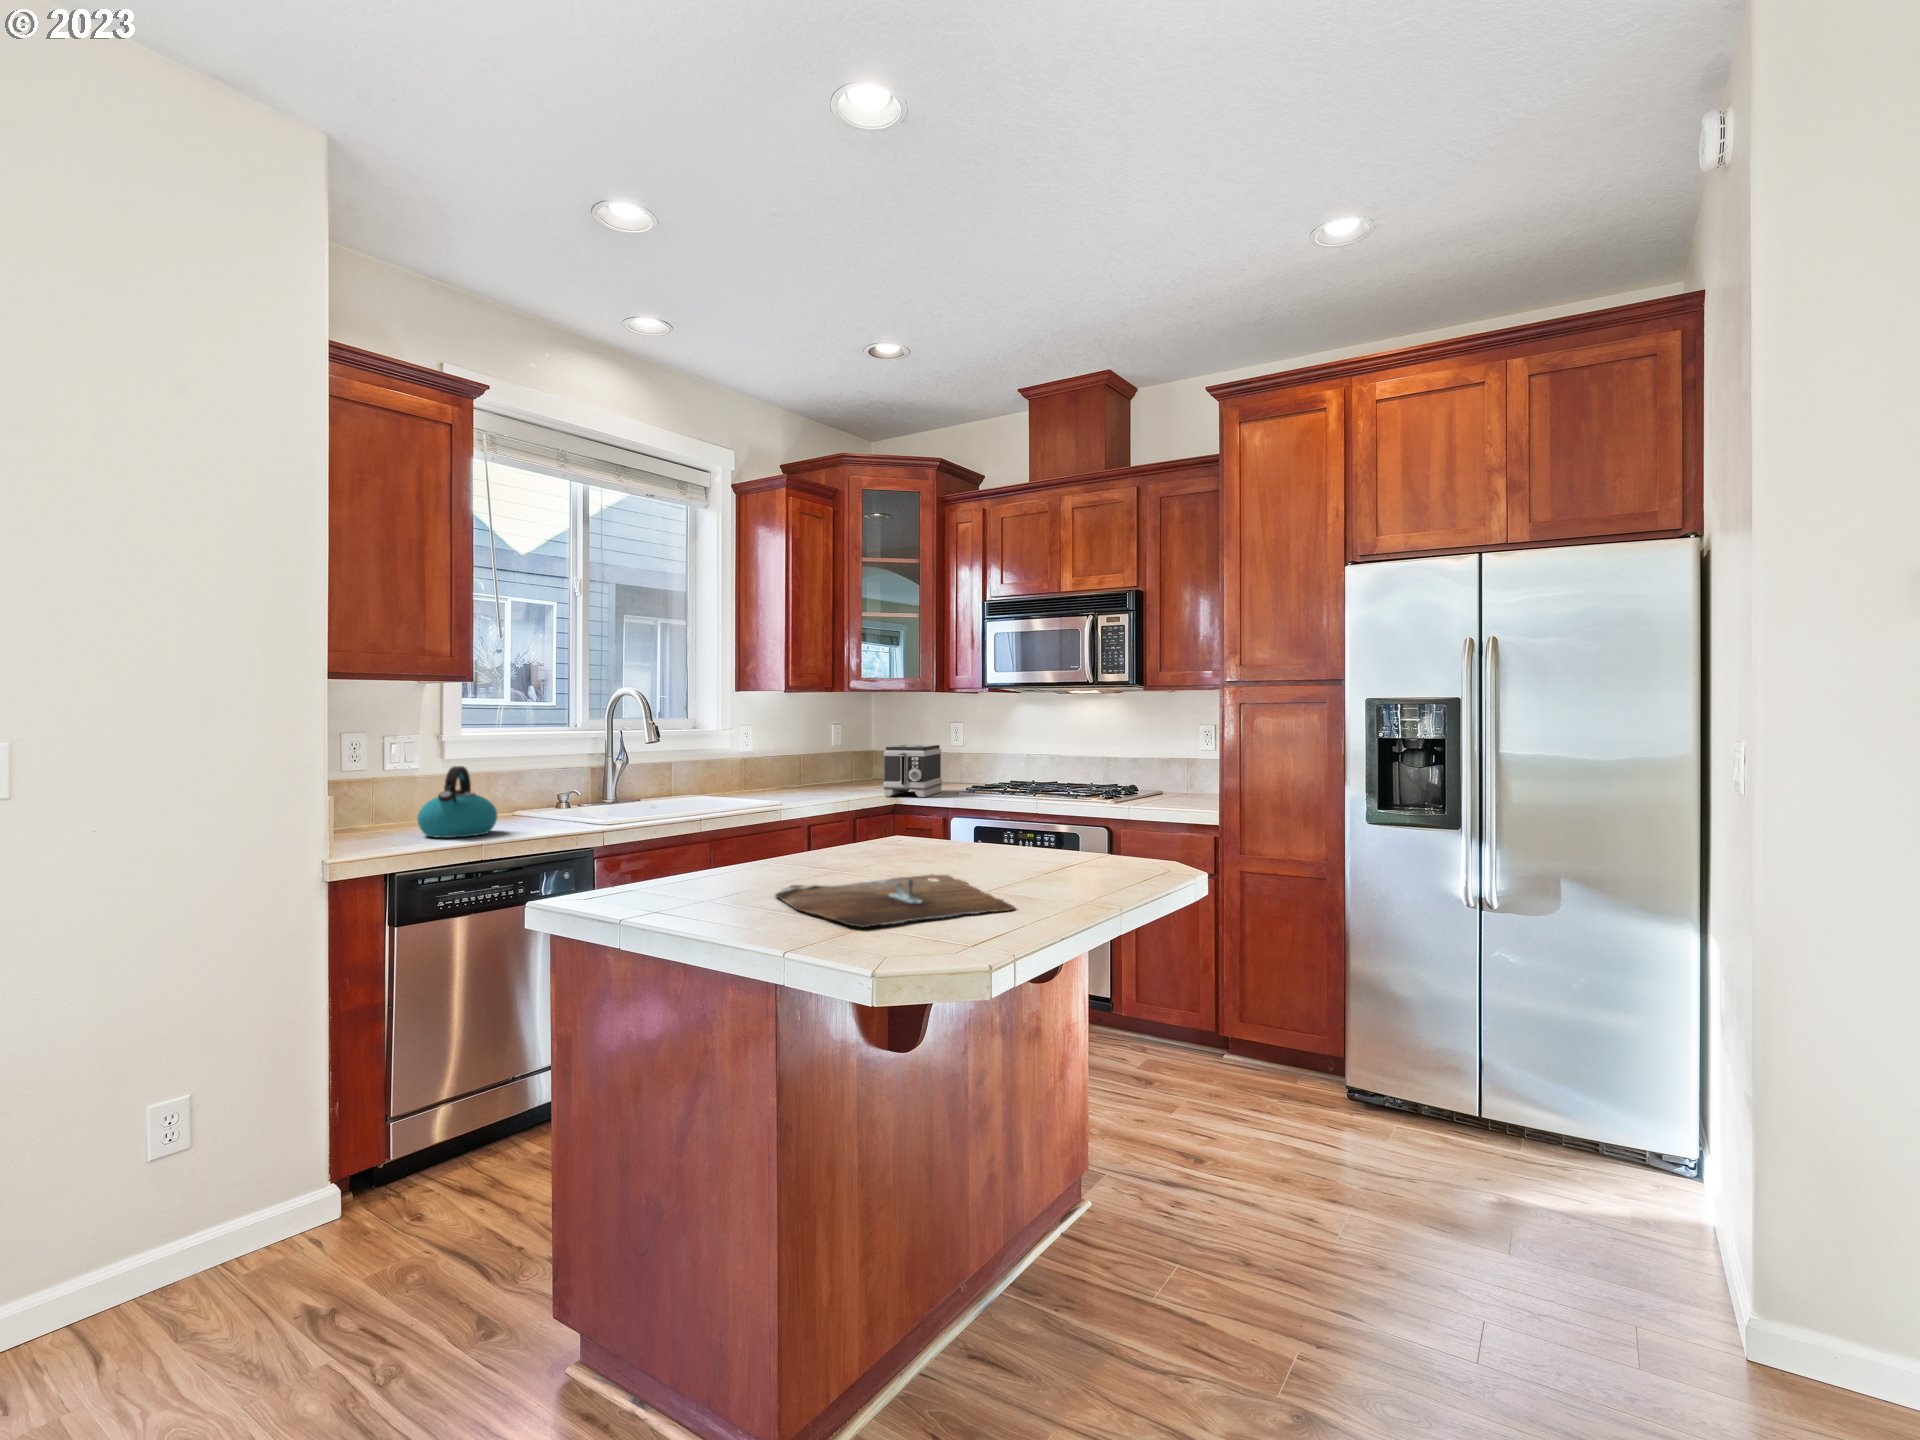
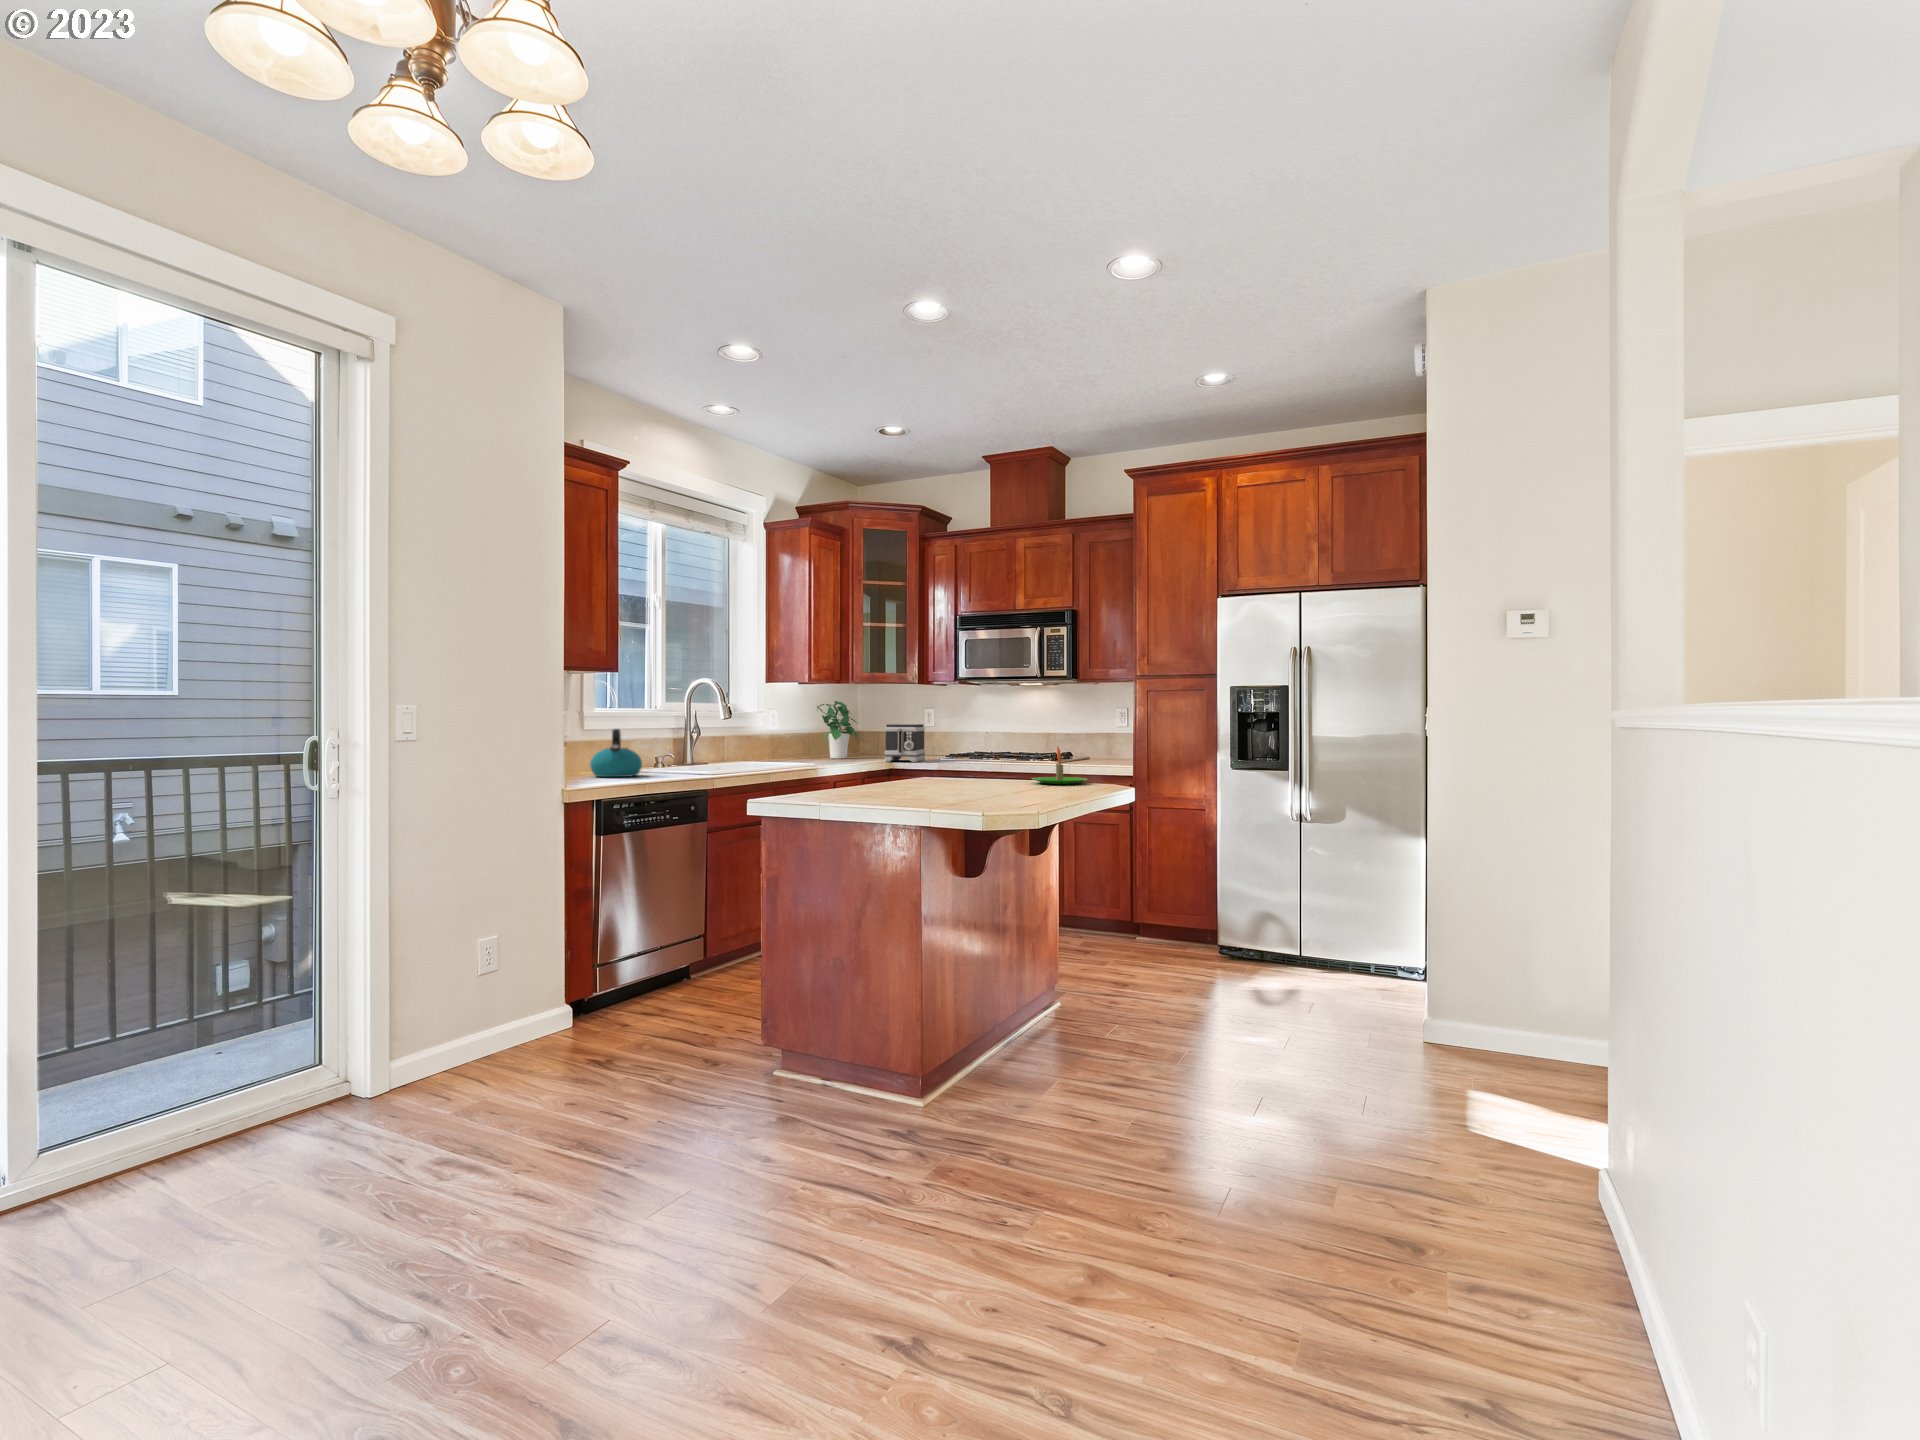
potted plant: none [804,713,859,788] -> present [817,701,858,759]
candle: none [1036,812,1133,880] -> present [1032,746,1088,784]
cutting board: present [775,874,1014,927] -> none [889,777,1029,796]

